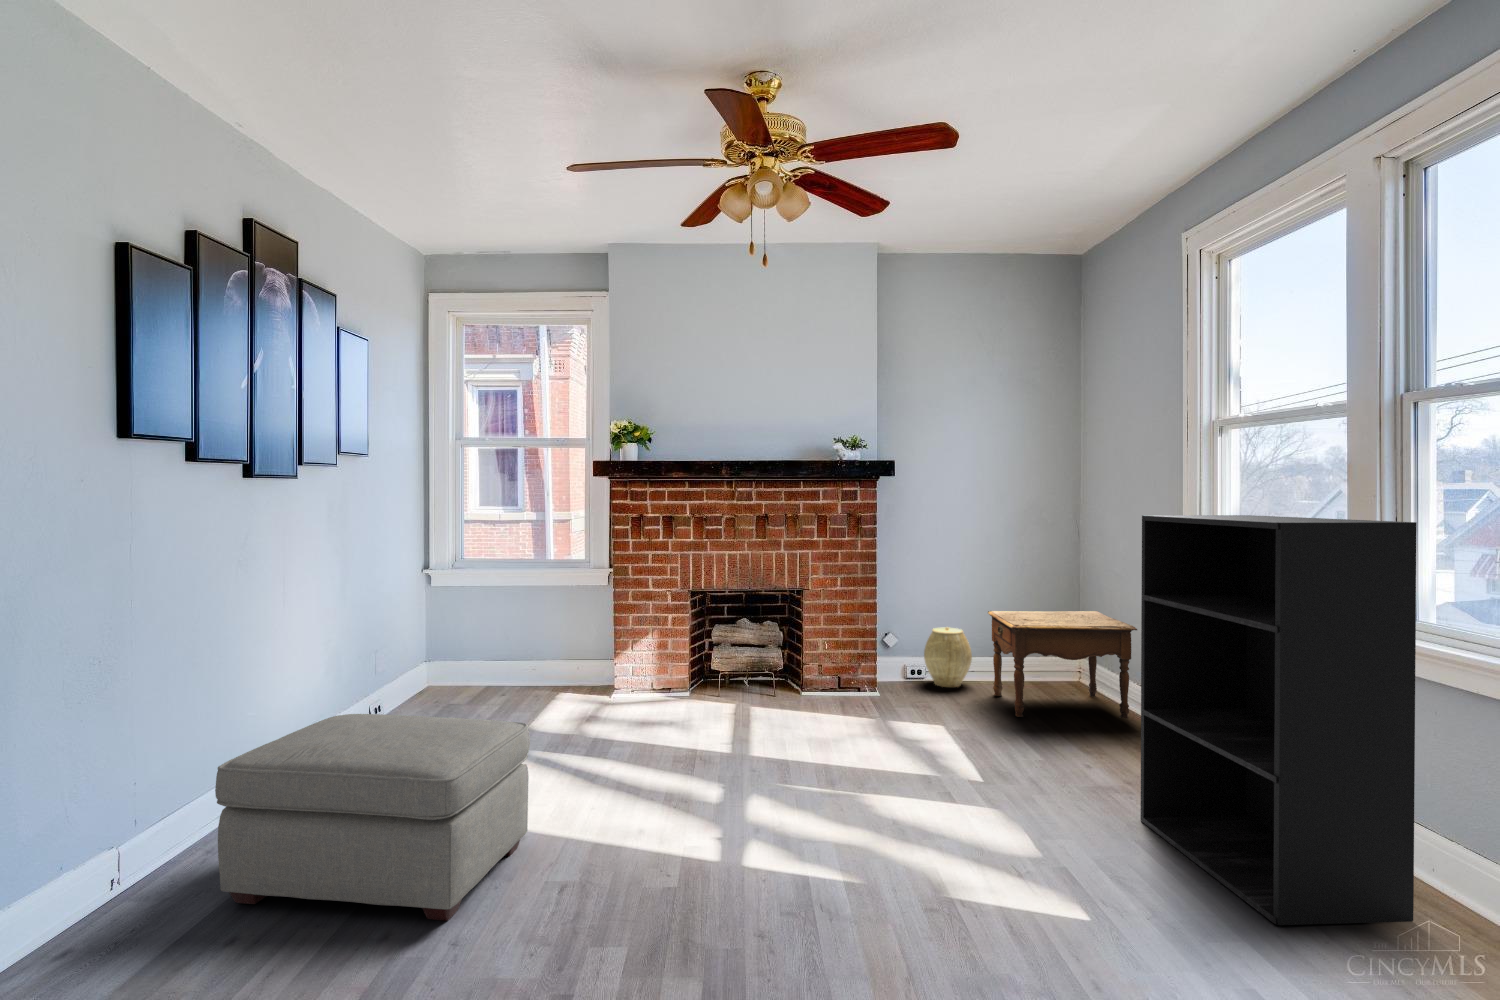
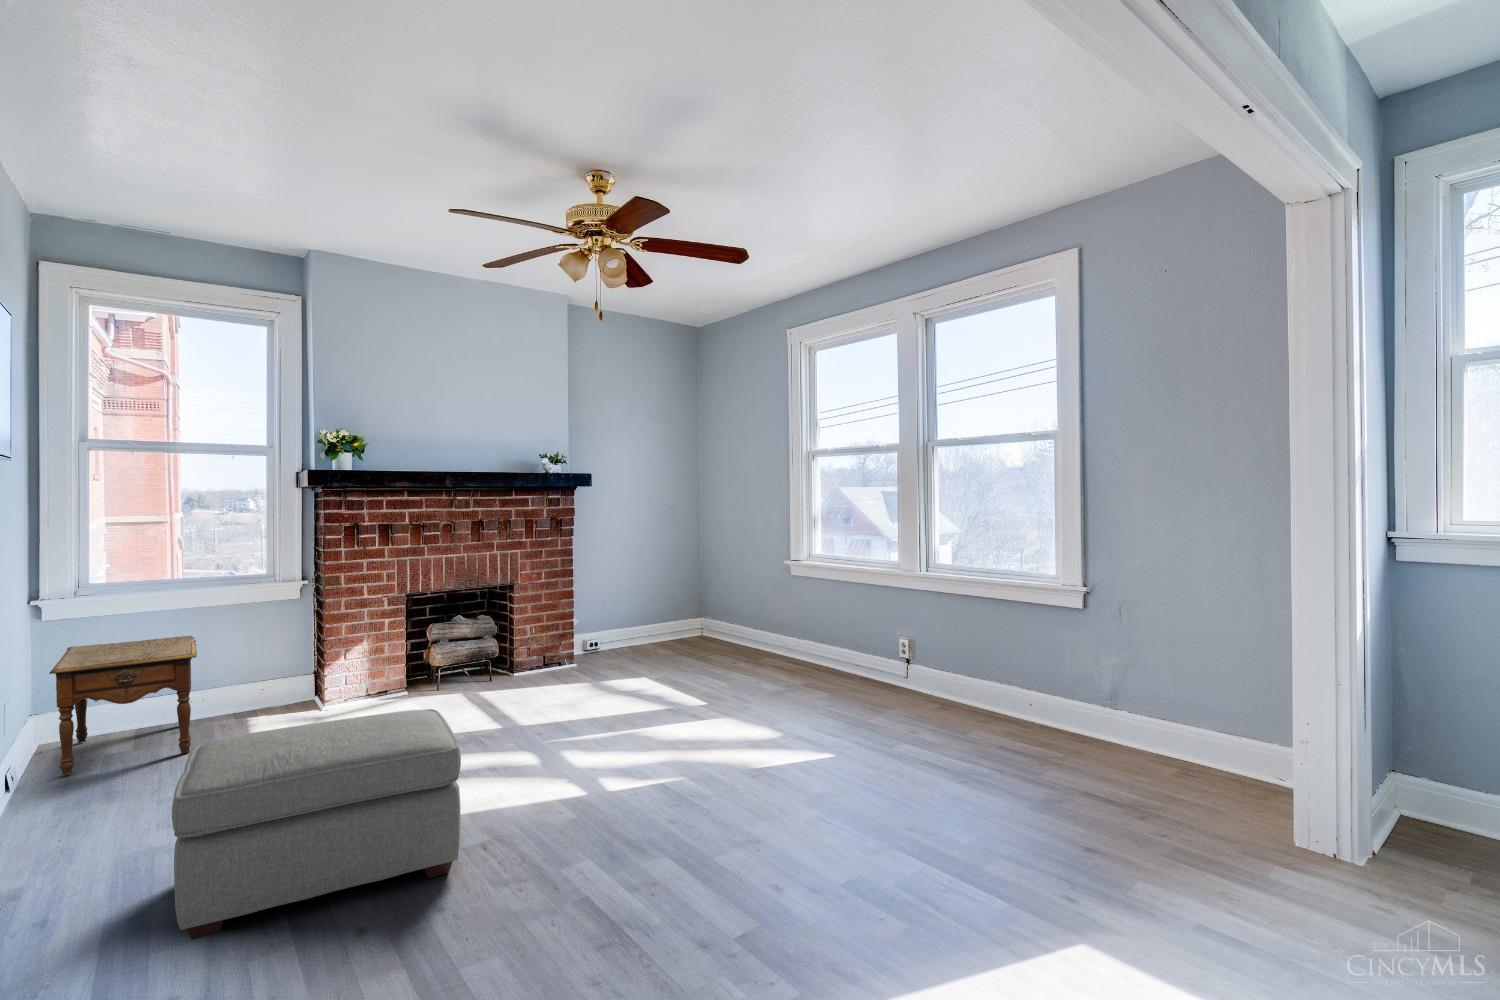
bookshelf: present [1141,515,1417,925] -> none [813,510,951,724]
side table: present [988,611,1137,718] -> present [50,636,197,775]
woven basket: present [924,627,972,687] -> none [602,605,640,652]

